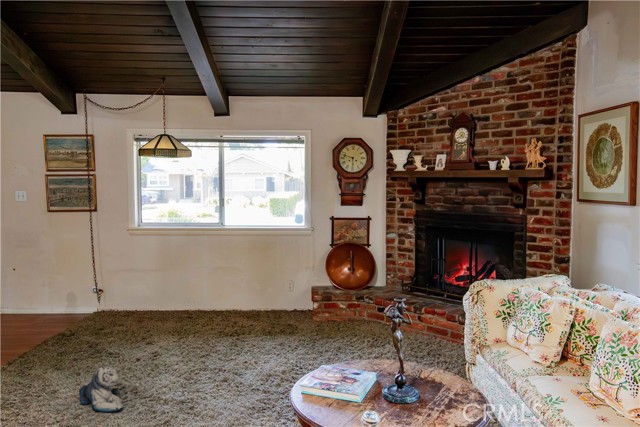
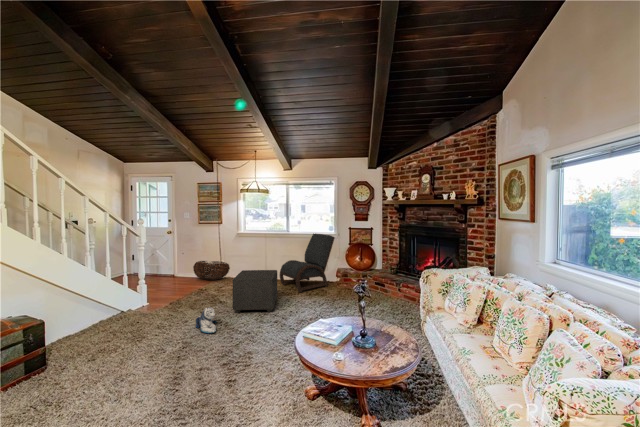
lounge chair: none [210,229,306,332] -> present [280,234,335,292]
basket: none [39,285,112,321] -> present [193,261,230,280]
ottoman: none [140,295,216,373] -> present [233,270,277,313]

